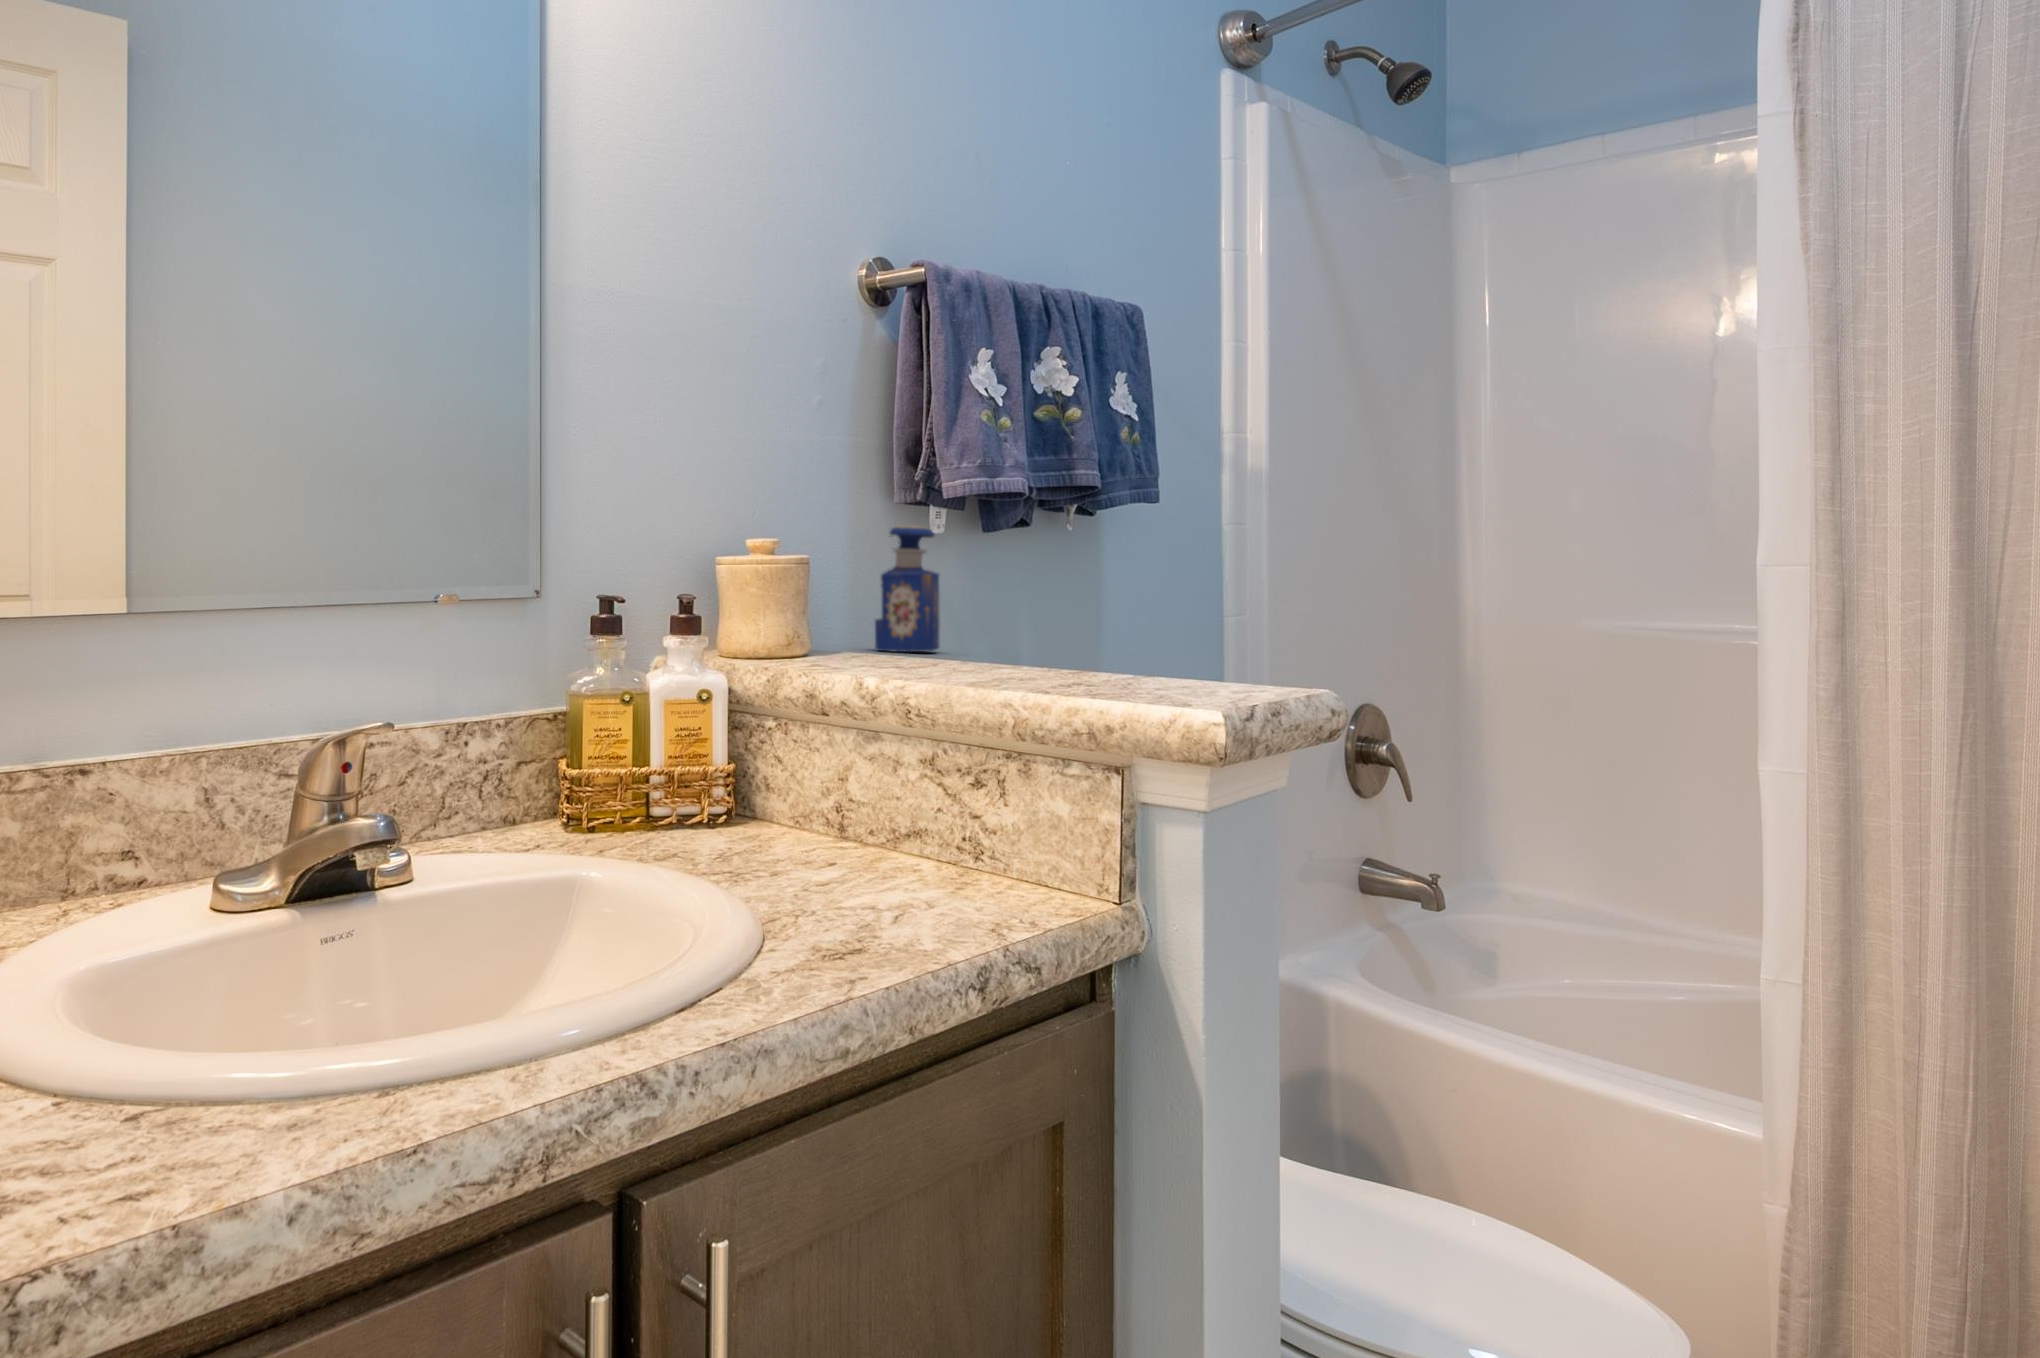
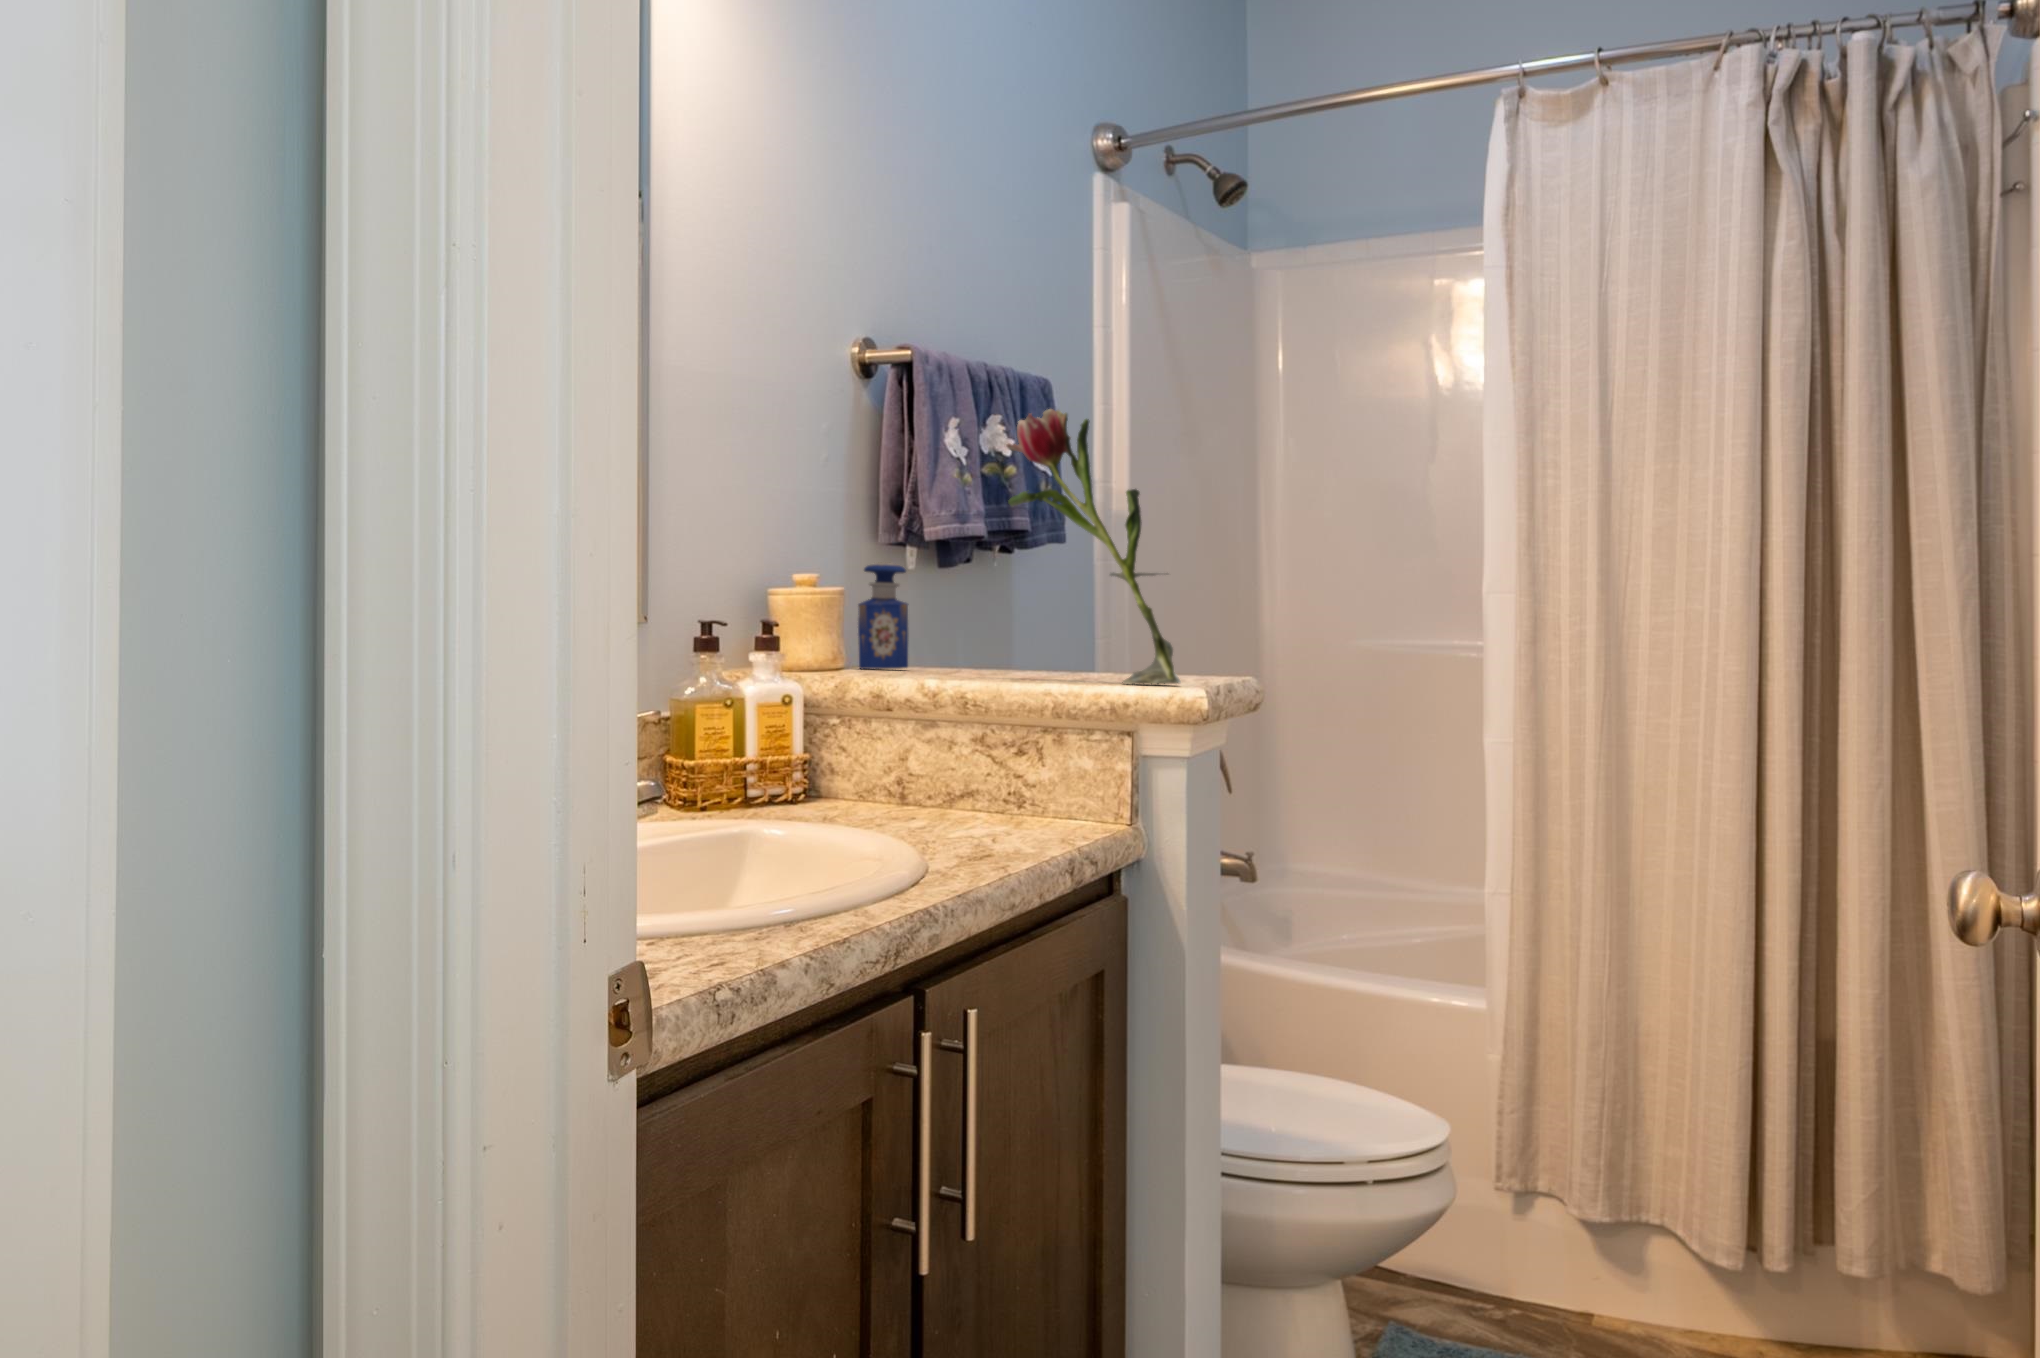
flower: none [987,317,1202,700] -> present [1006,409,1180,684]

